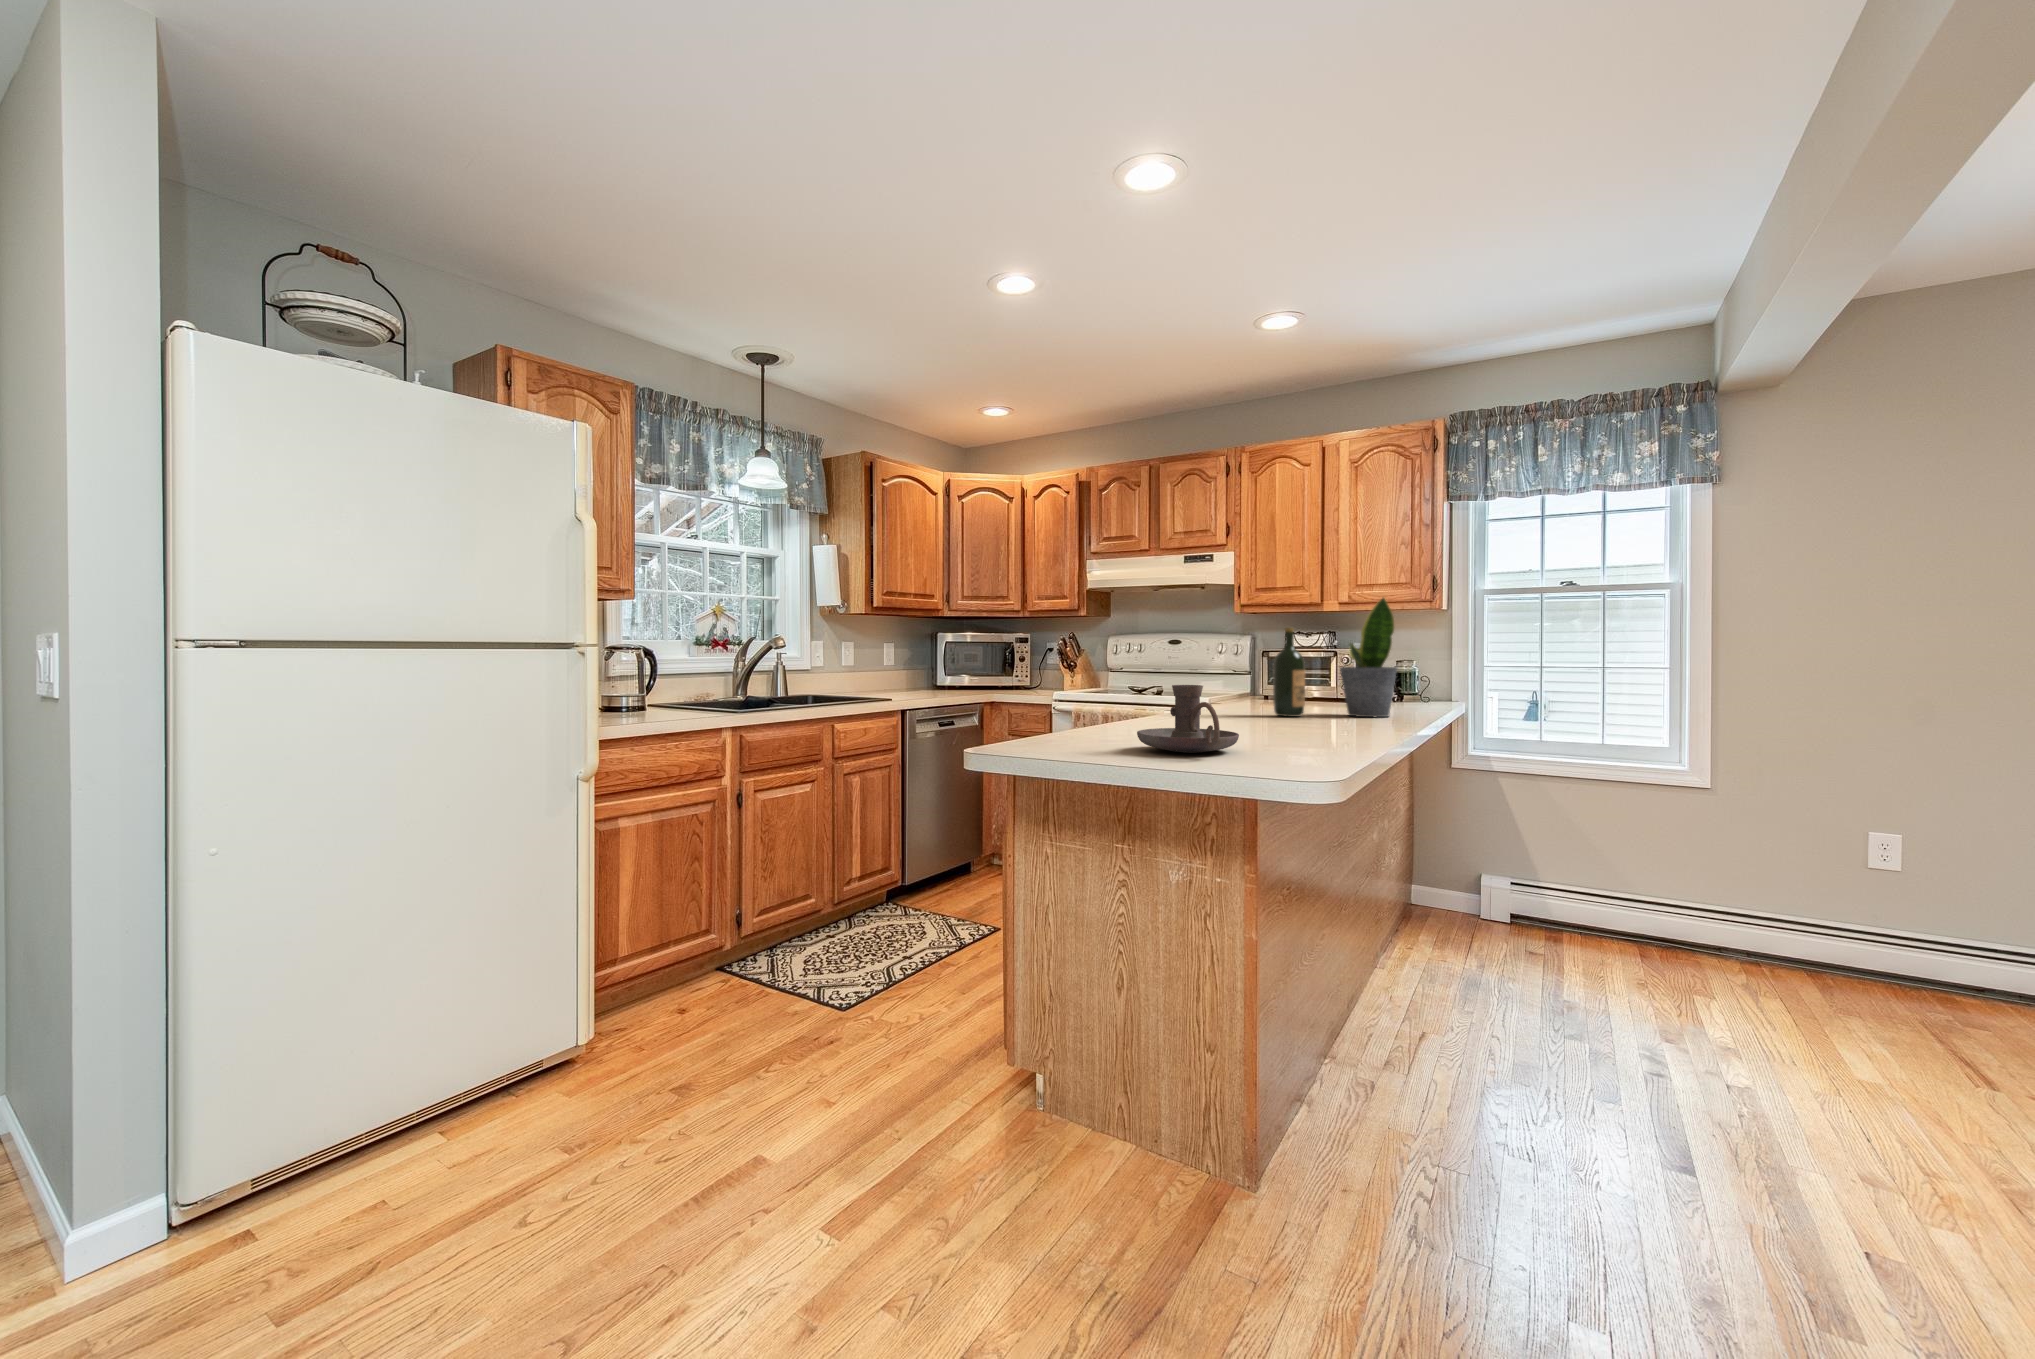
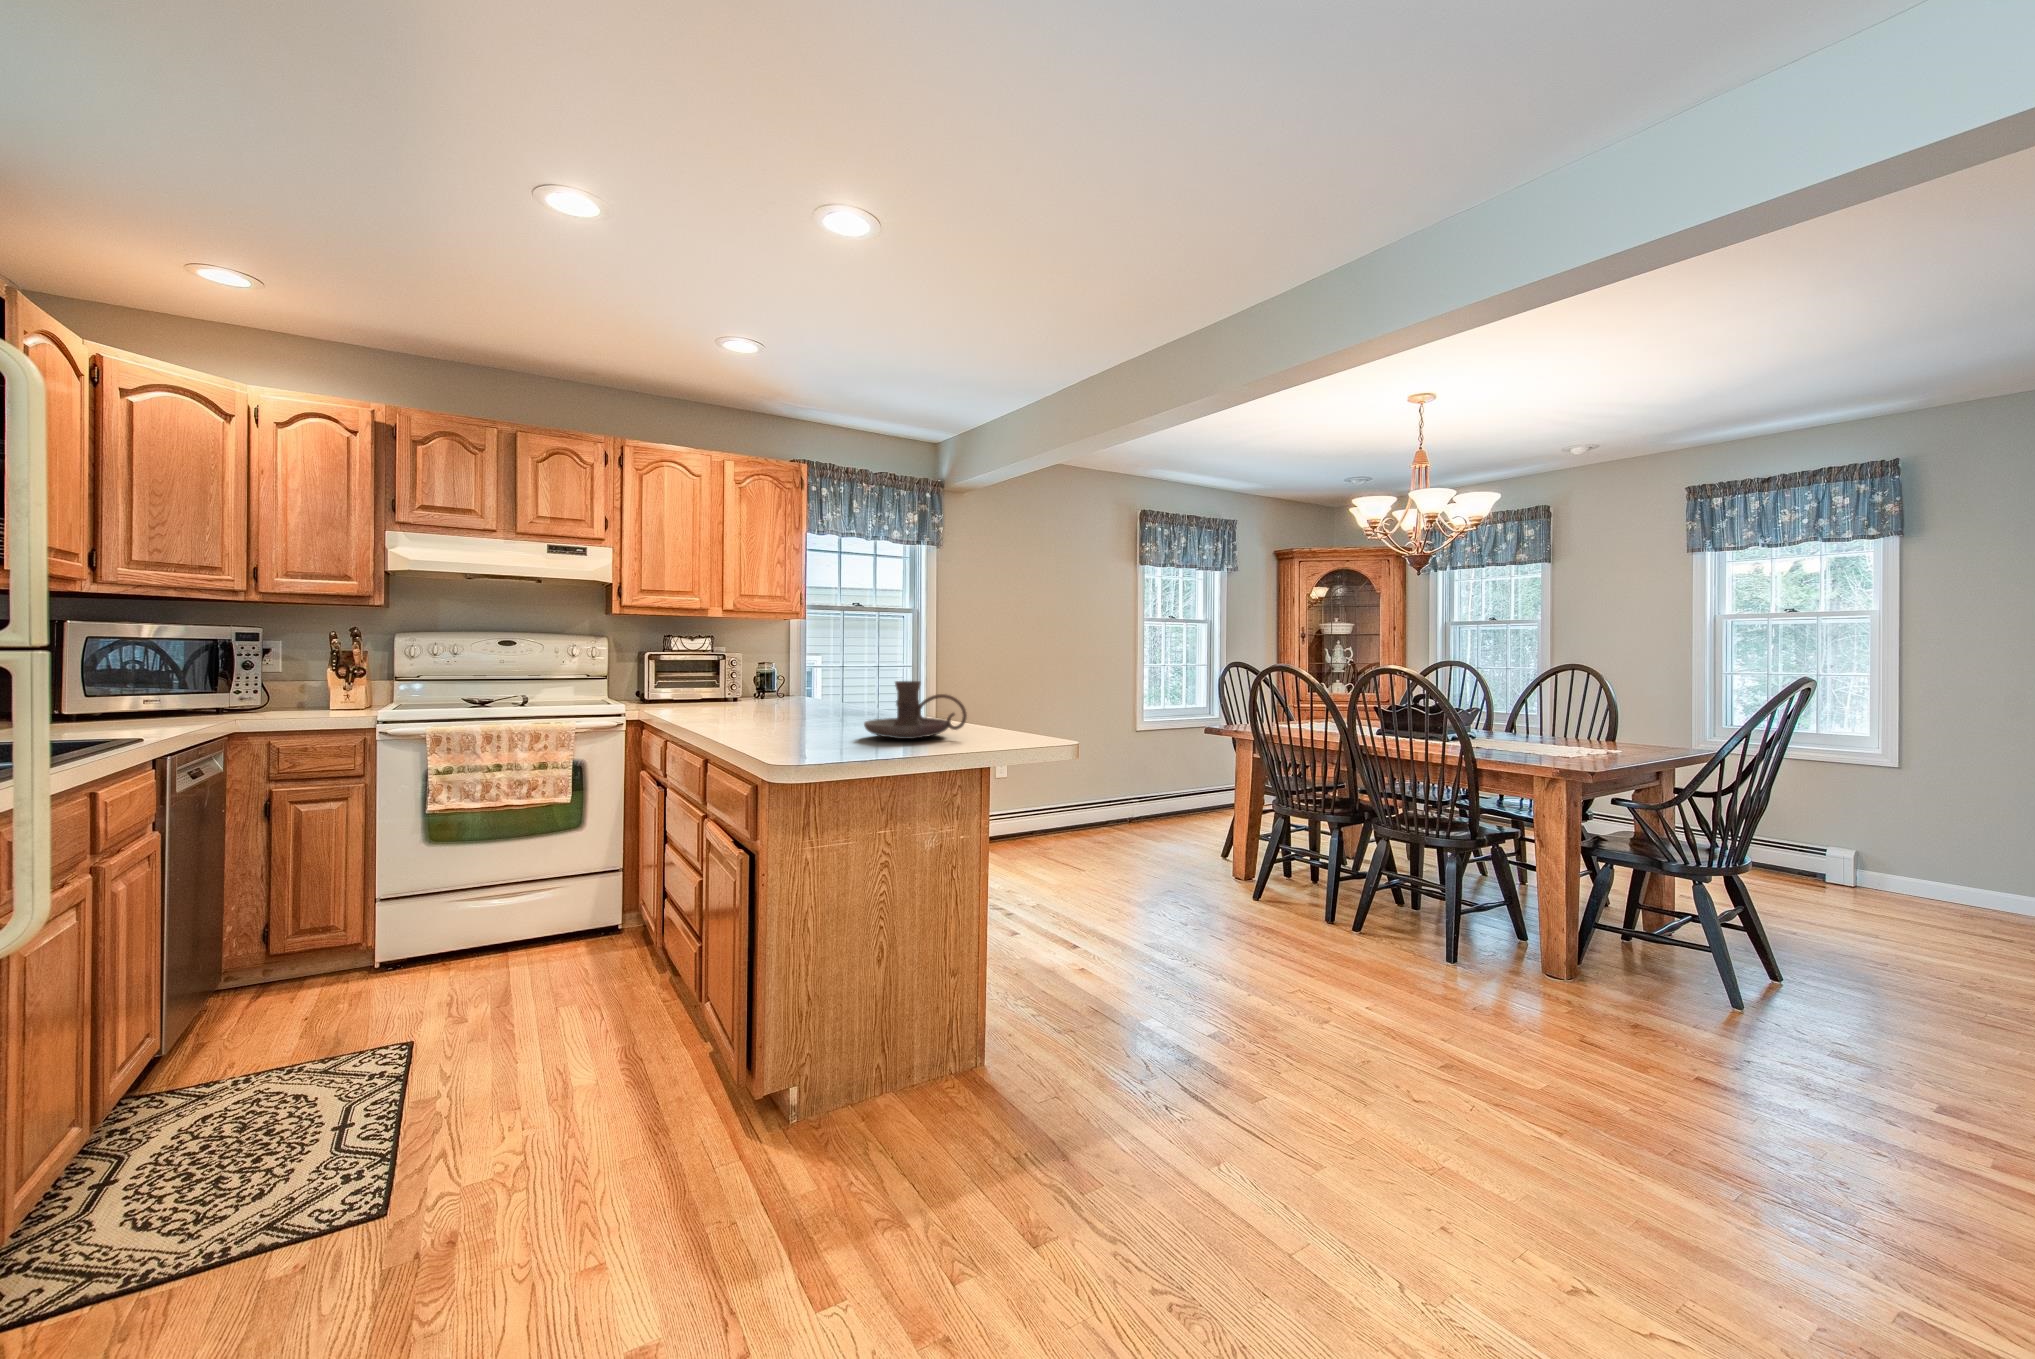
potted plant: present [1340,598,1397,717] -> none [801,606,848,703]
wine bottle: present [1273,628,1305,717] -> none [762,629,790,707]

